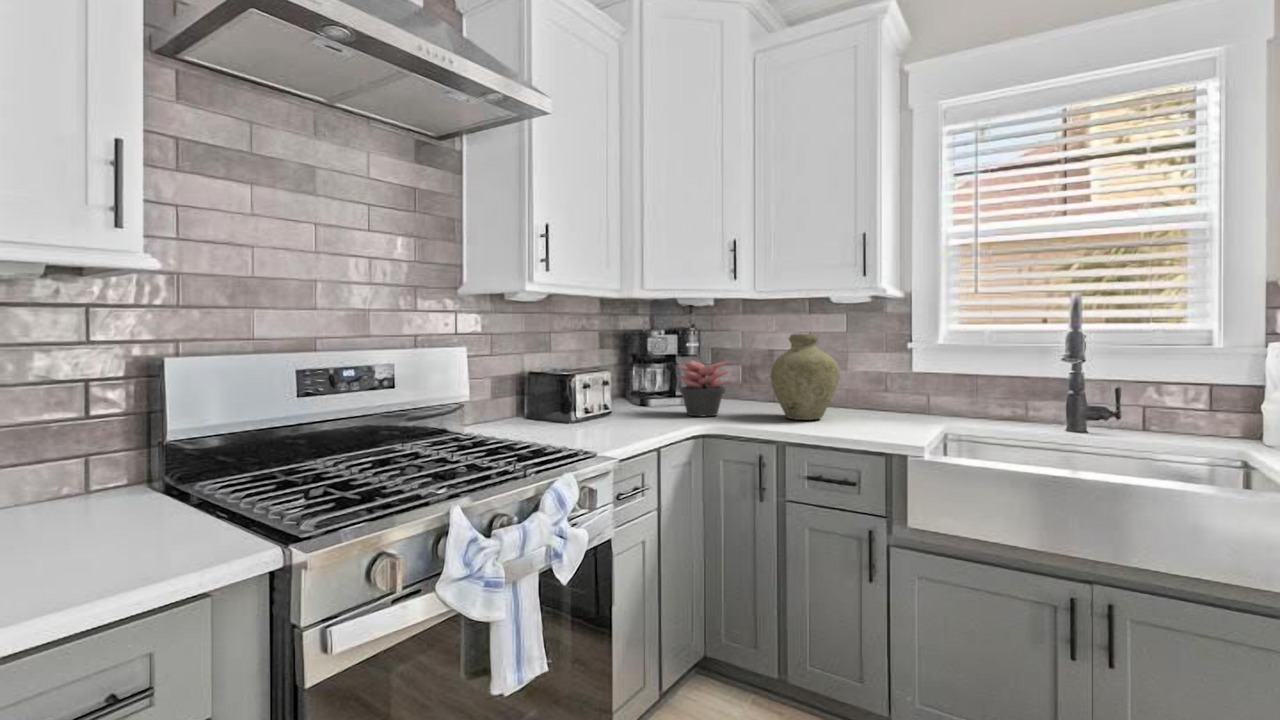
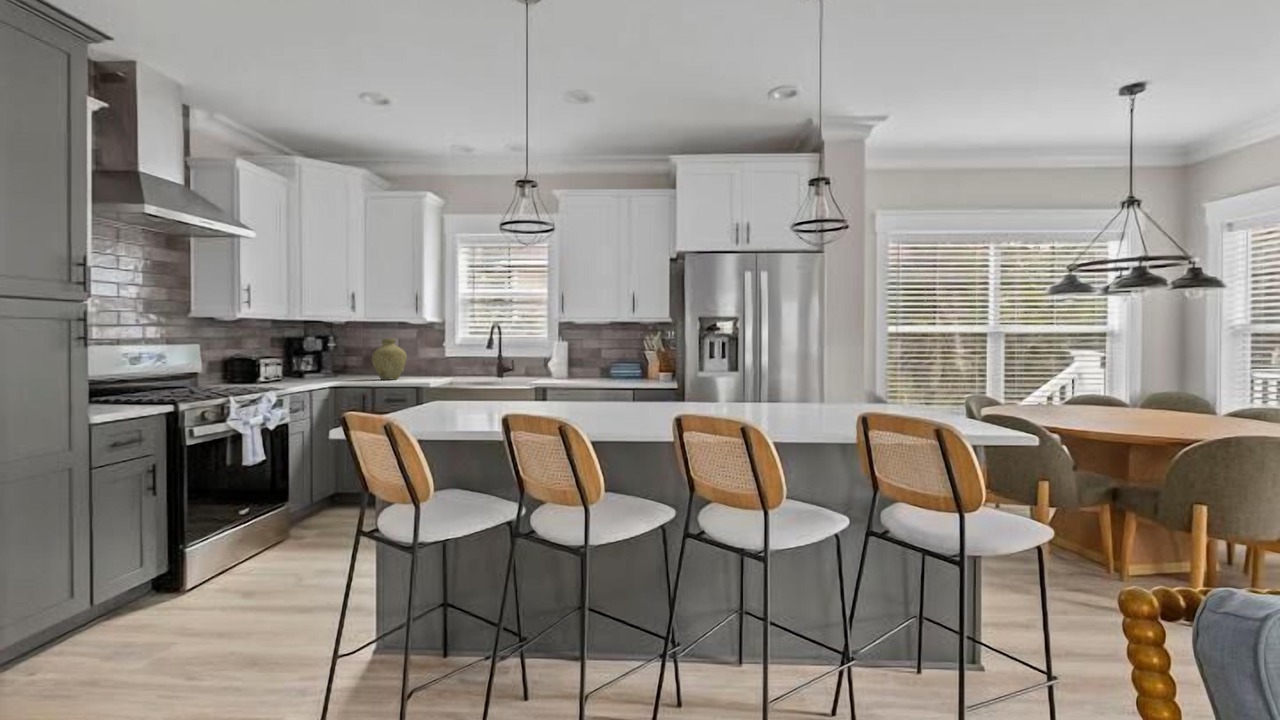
succulent plant: present [677,360,729,416] -> none [320,352,351,380]

